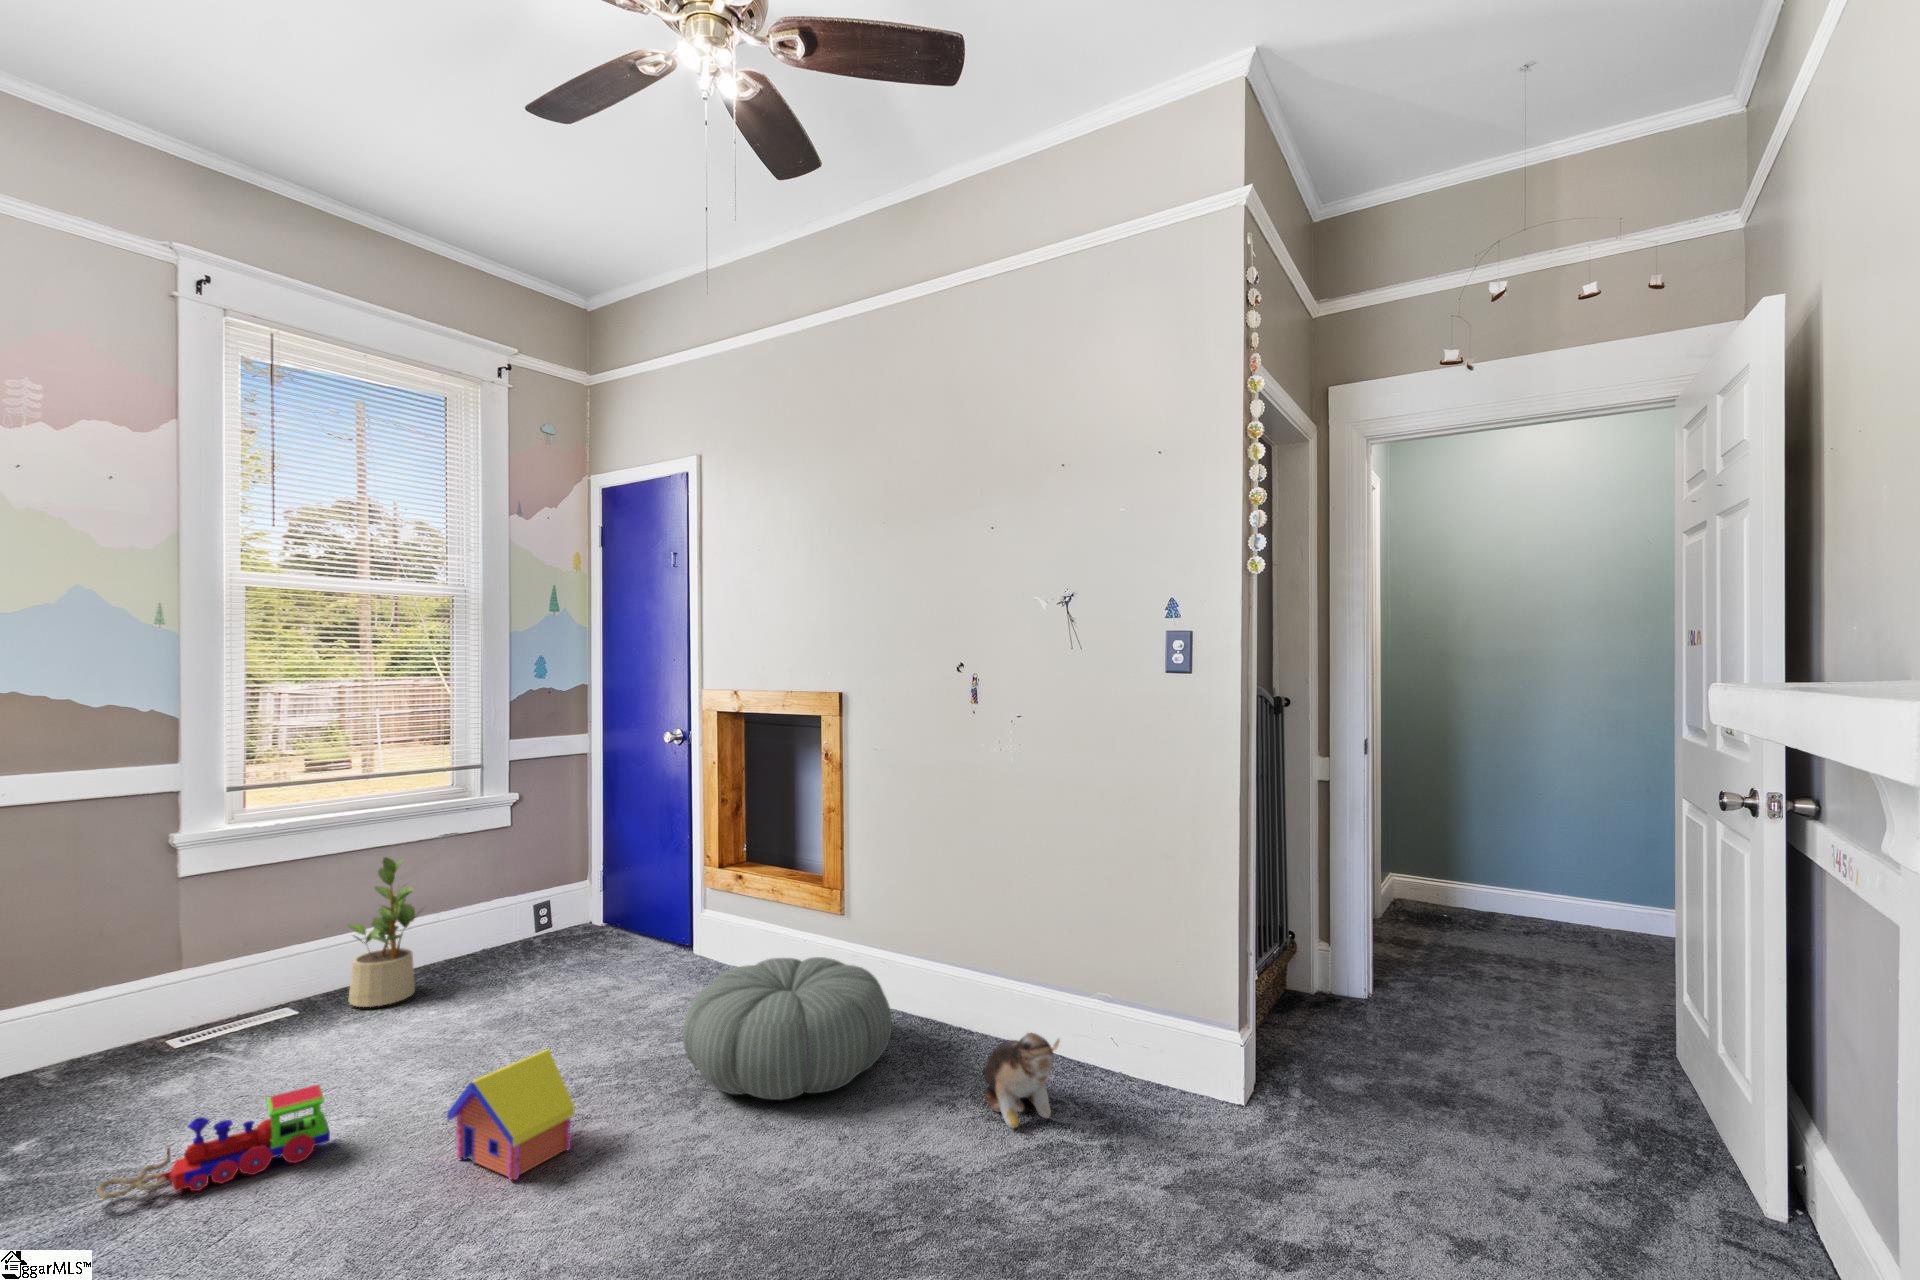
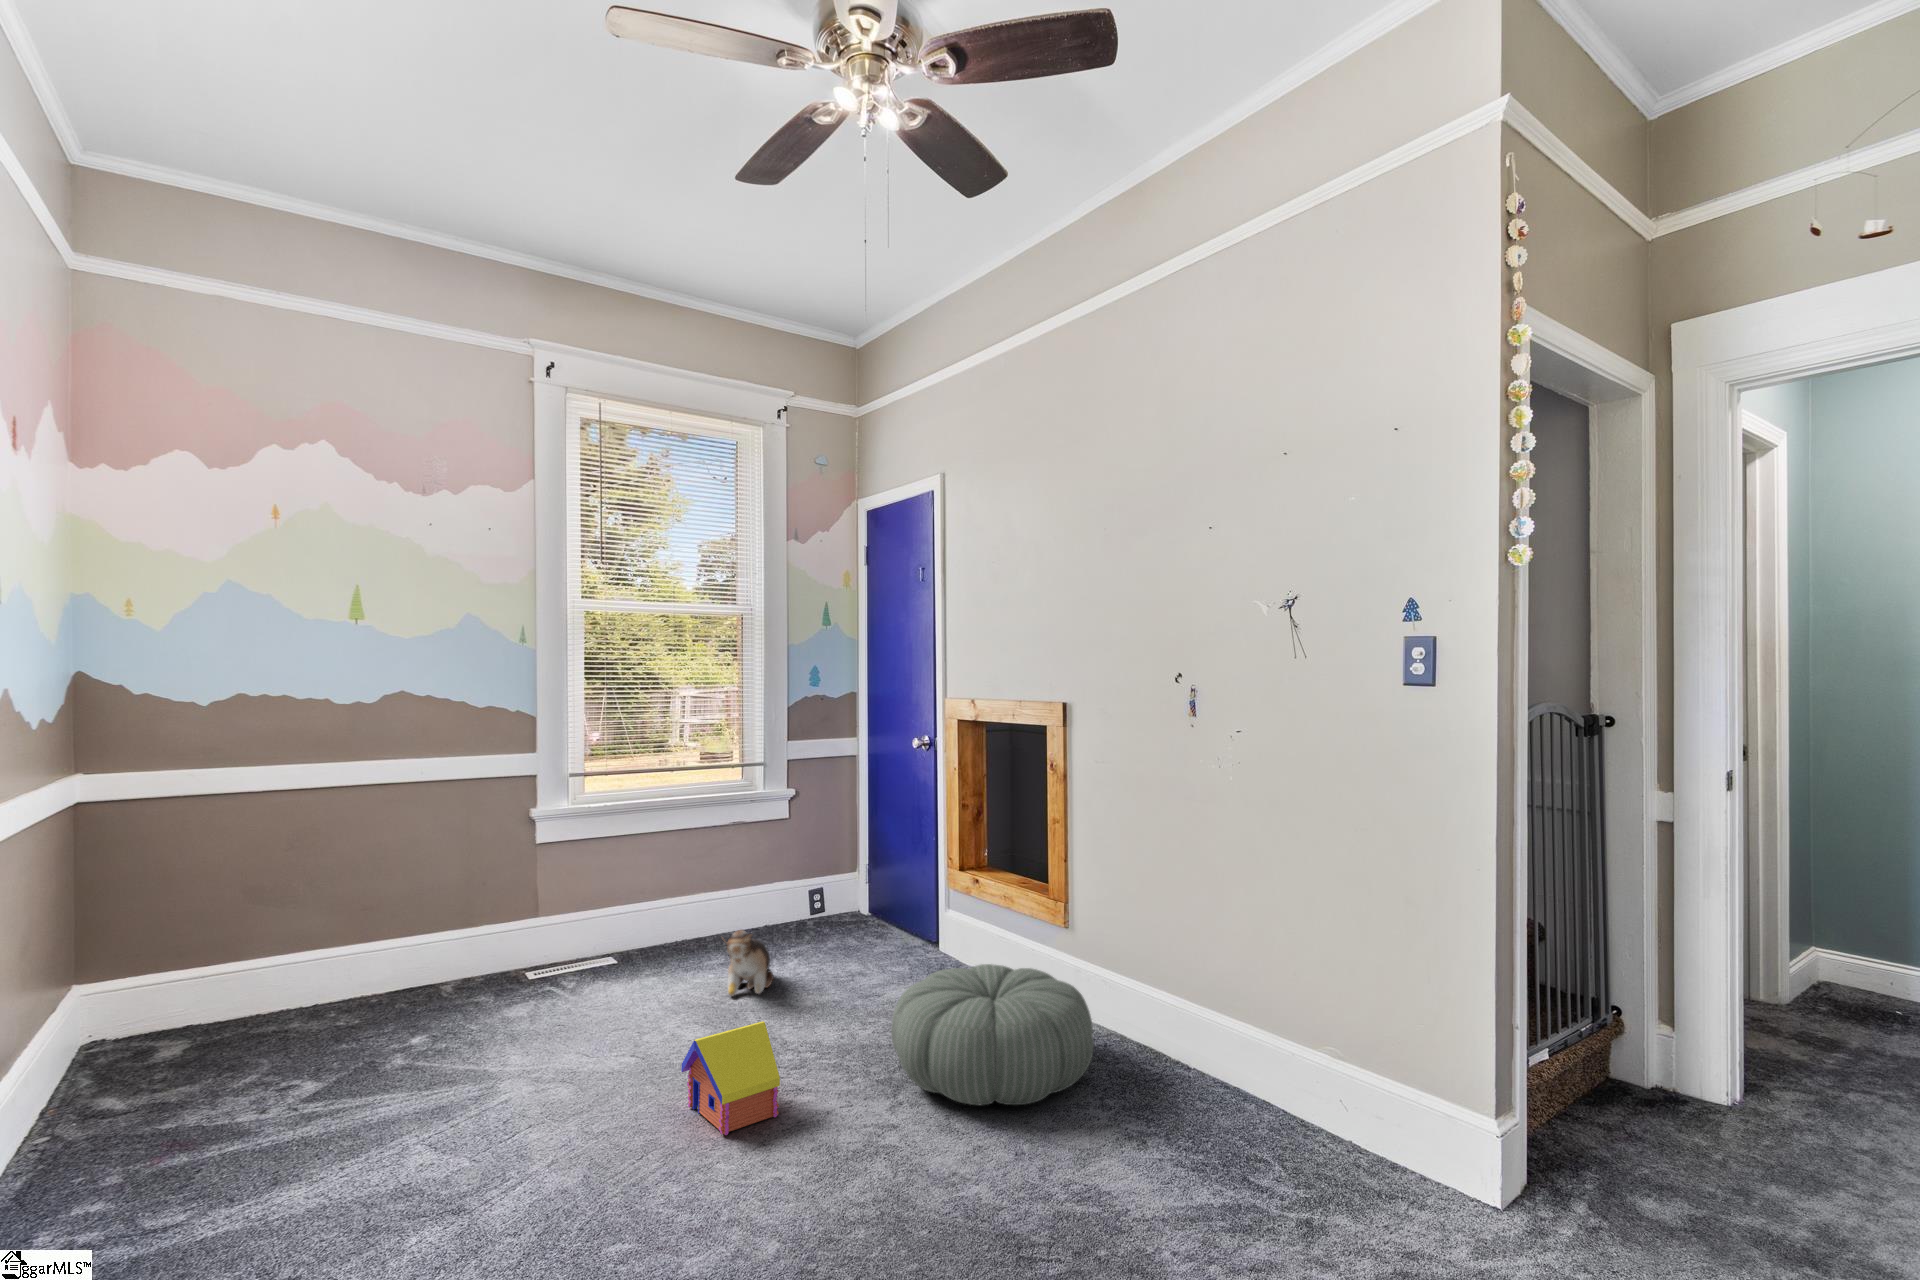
potted plant: present [349,857,424,1007] -> none [653,837,711,965]
plush toy: present [982,1033,1060,1128] -> present [726,930,774,996]
toy train: present [96,1085,330,1199] -> none [441,1024,602,1096]

